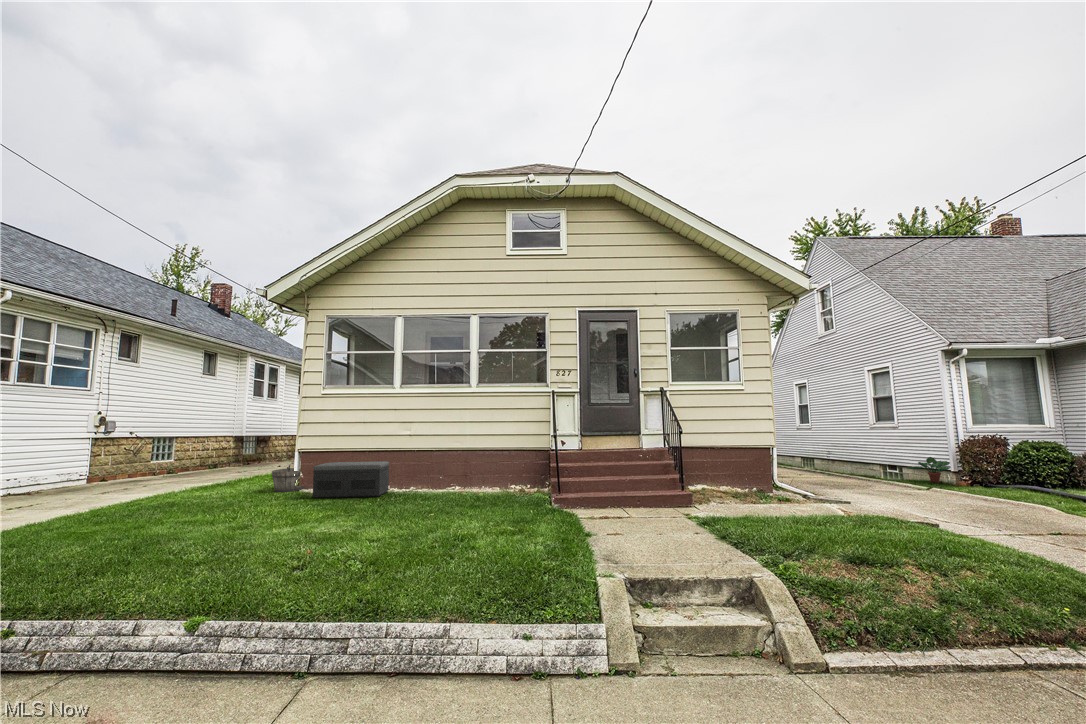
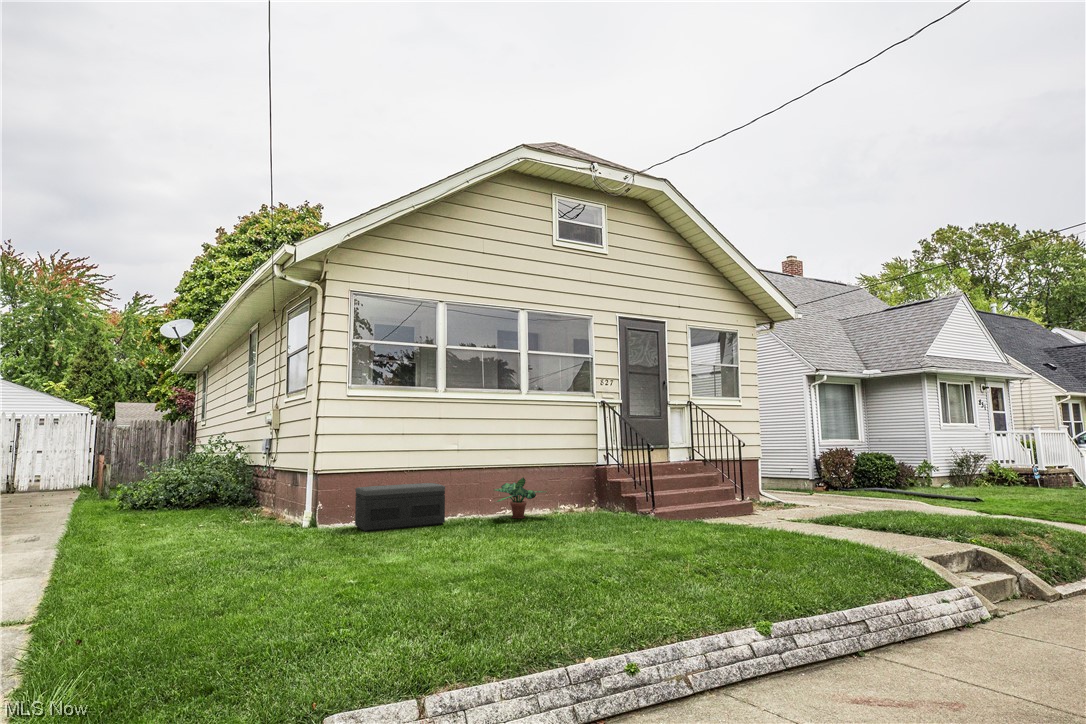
potted plant: present [908,457,951,483] -> present [495,477,545,519]
wooden bucket: present [272,463,303,492] -> none [255,491,304,531]

